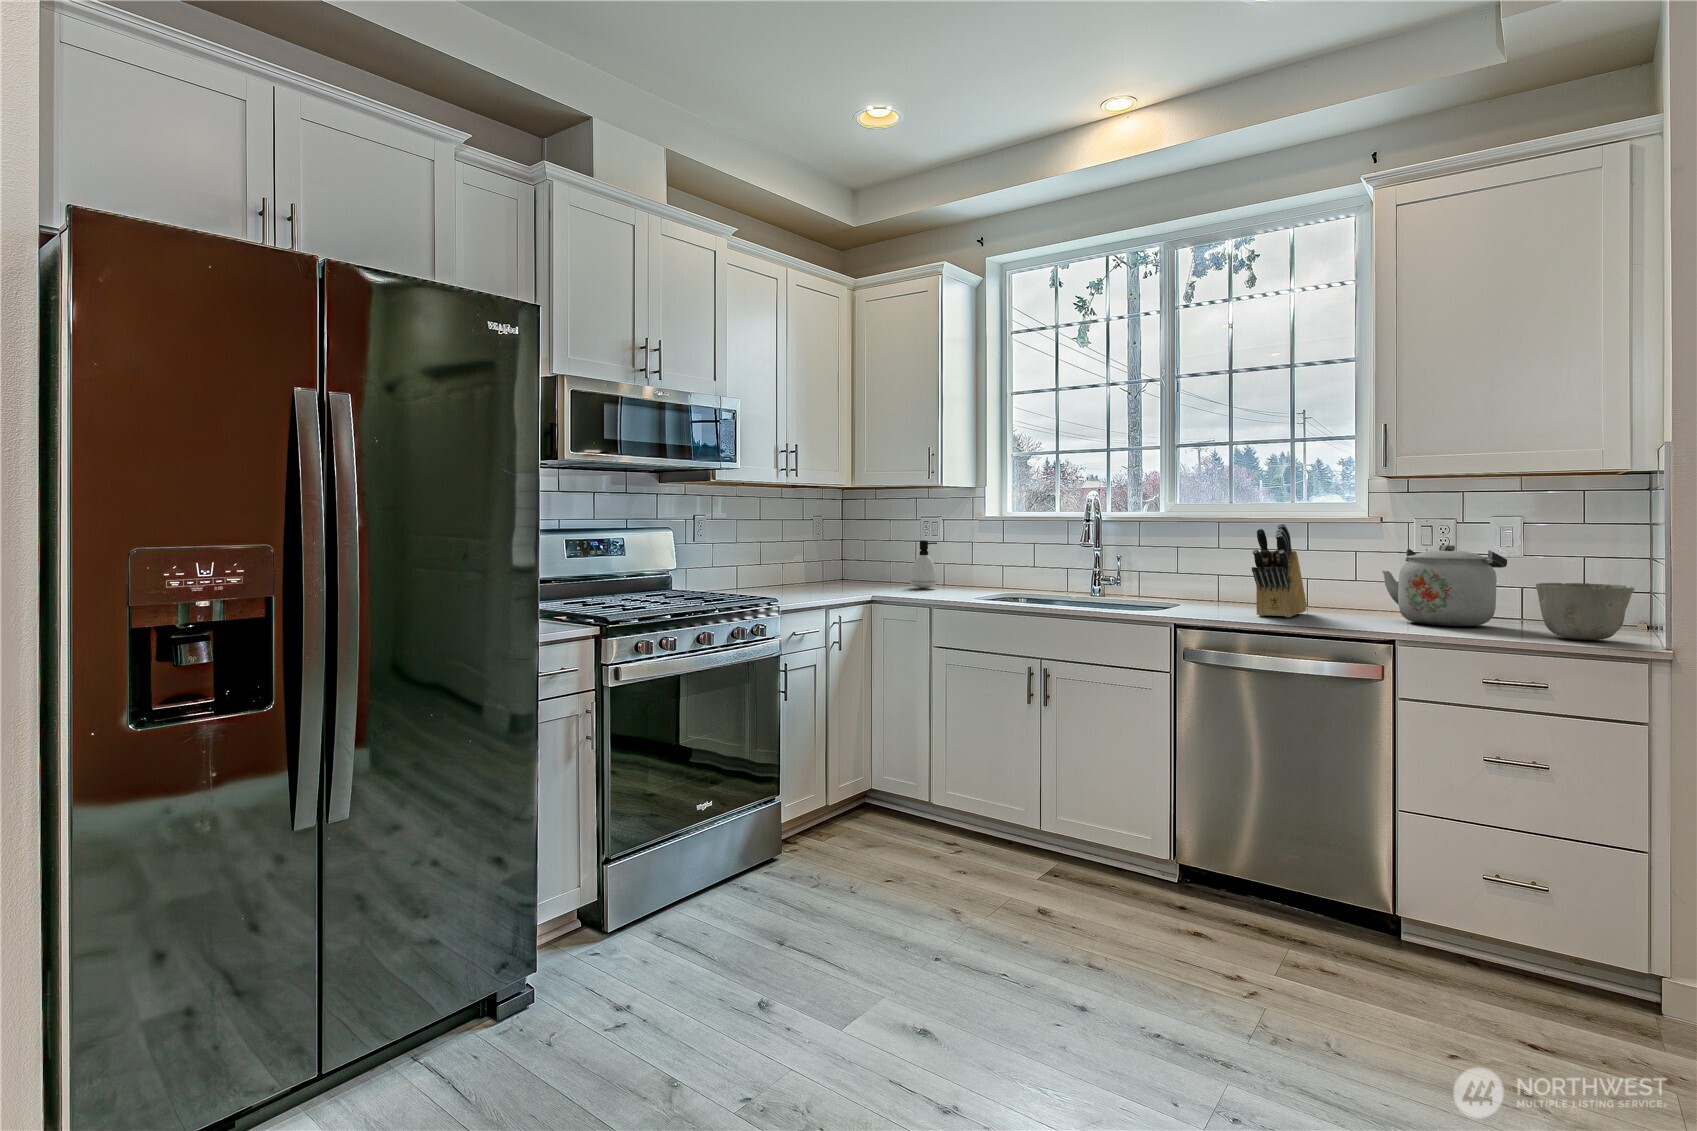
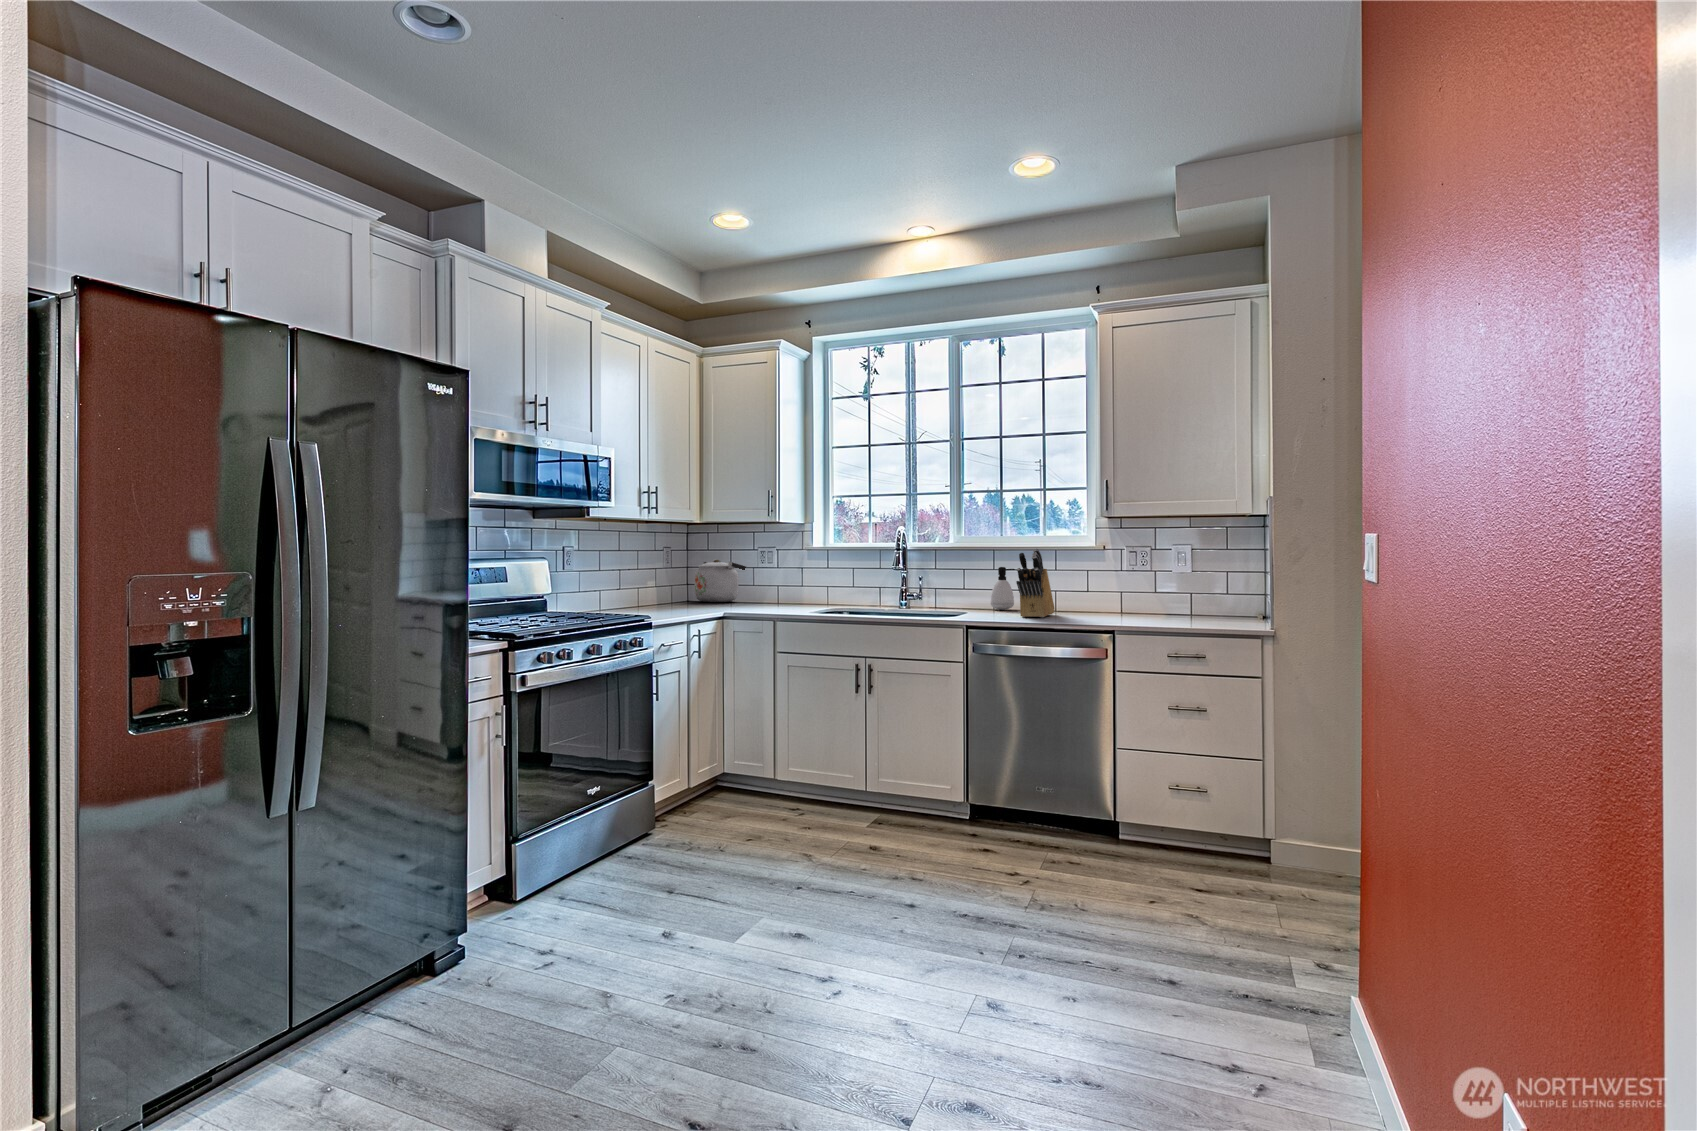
soap dispenser: present [911,540,937,588] -> present [991,567,1015,610]
kettle: present [1382,545,1507,626] -> present [694,559,746,602]
ceramic bowl: present [1536,583,1635,640] -> none [1198,587,1255,625]

